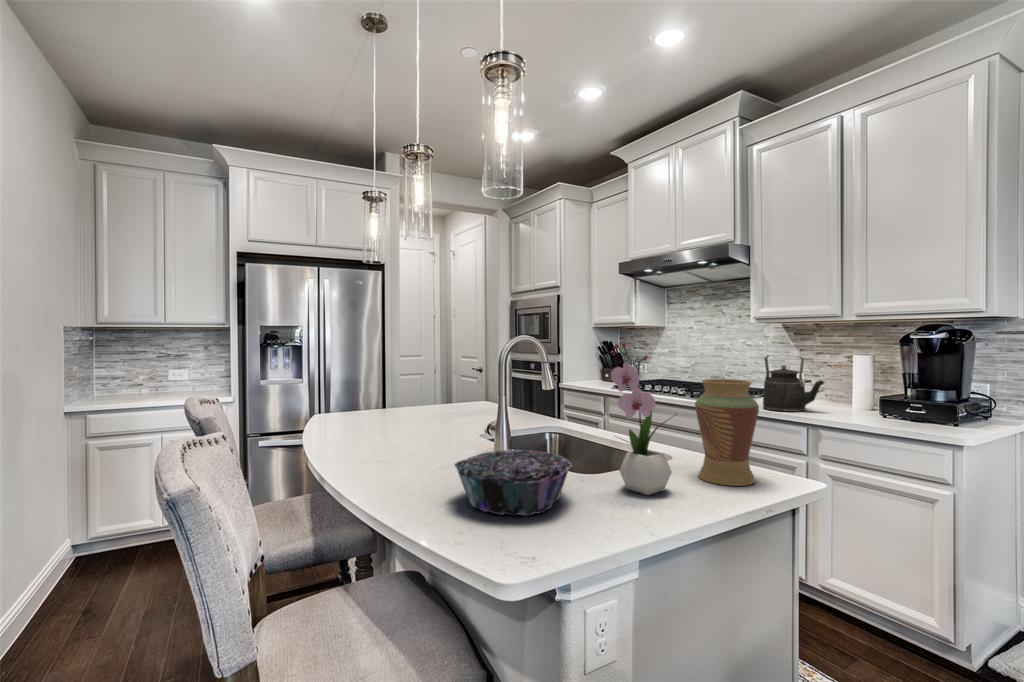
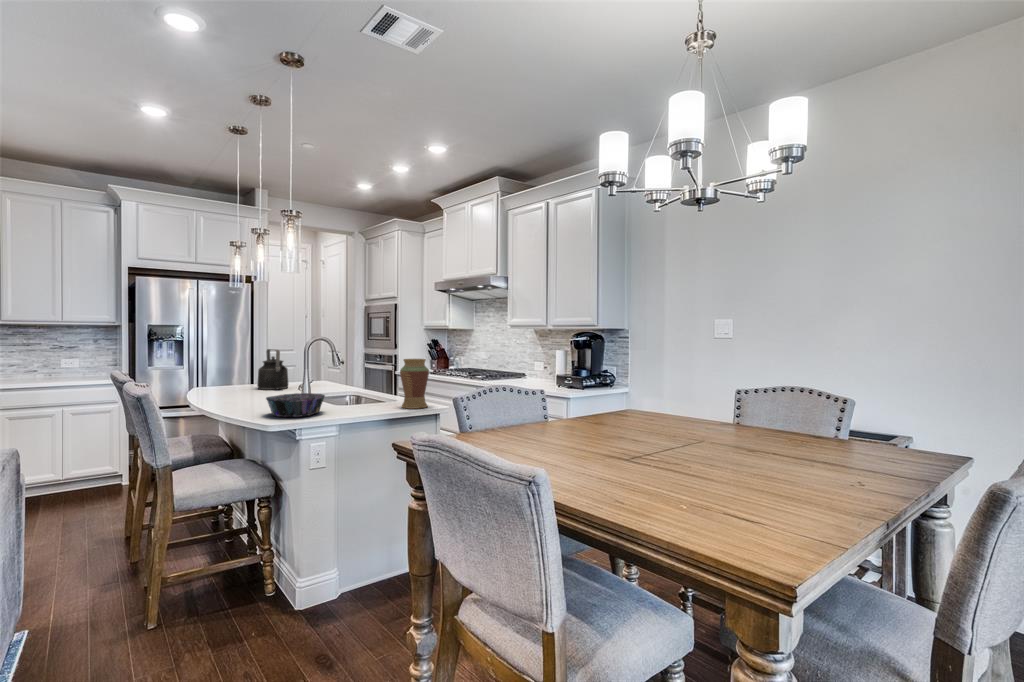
flower arrangement: present [611,343,672,495] -> none [349,340,382,412]
kettle: present [763,355,824,412] -> present [257,349,288,390]

